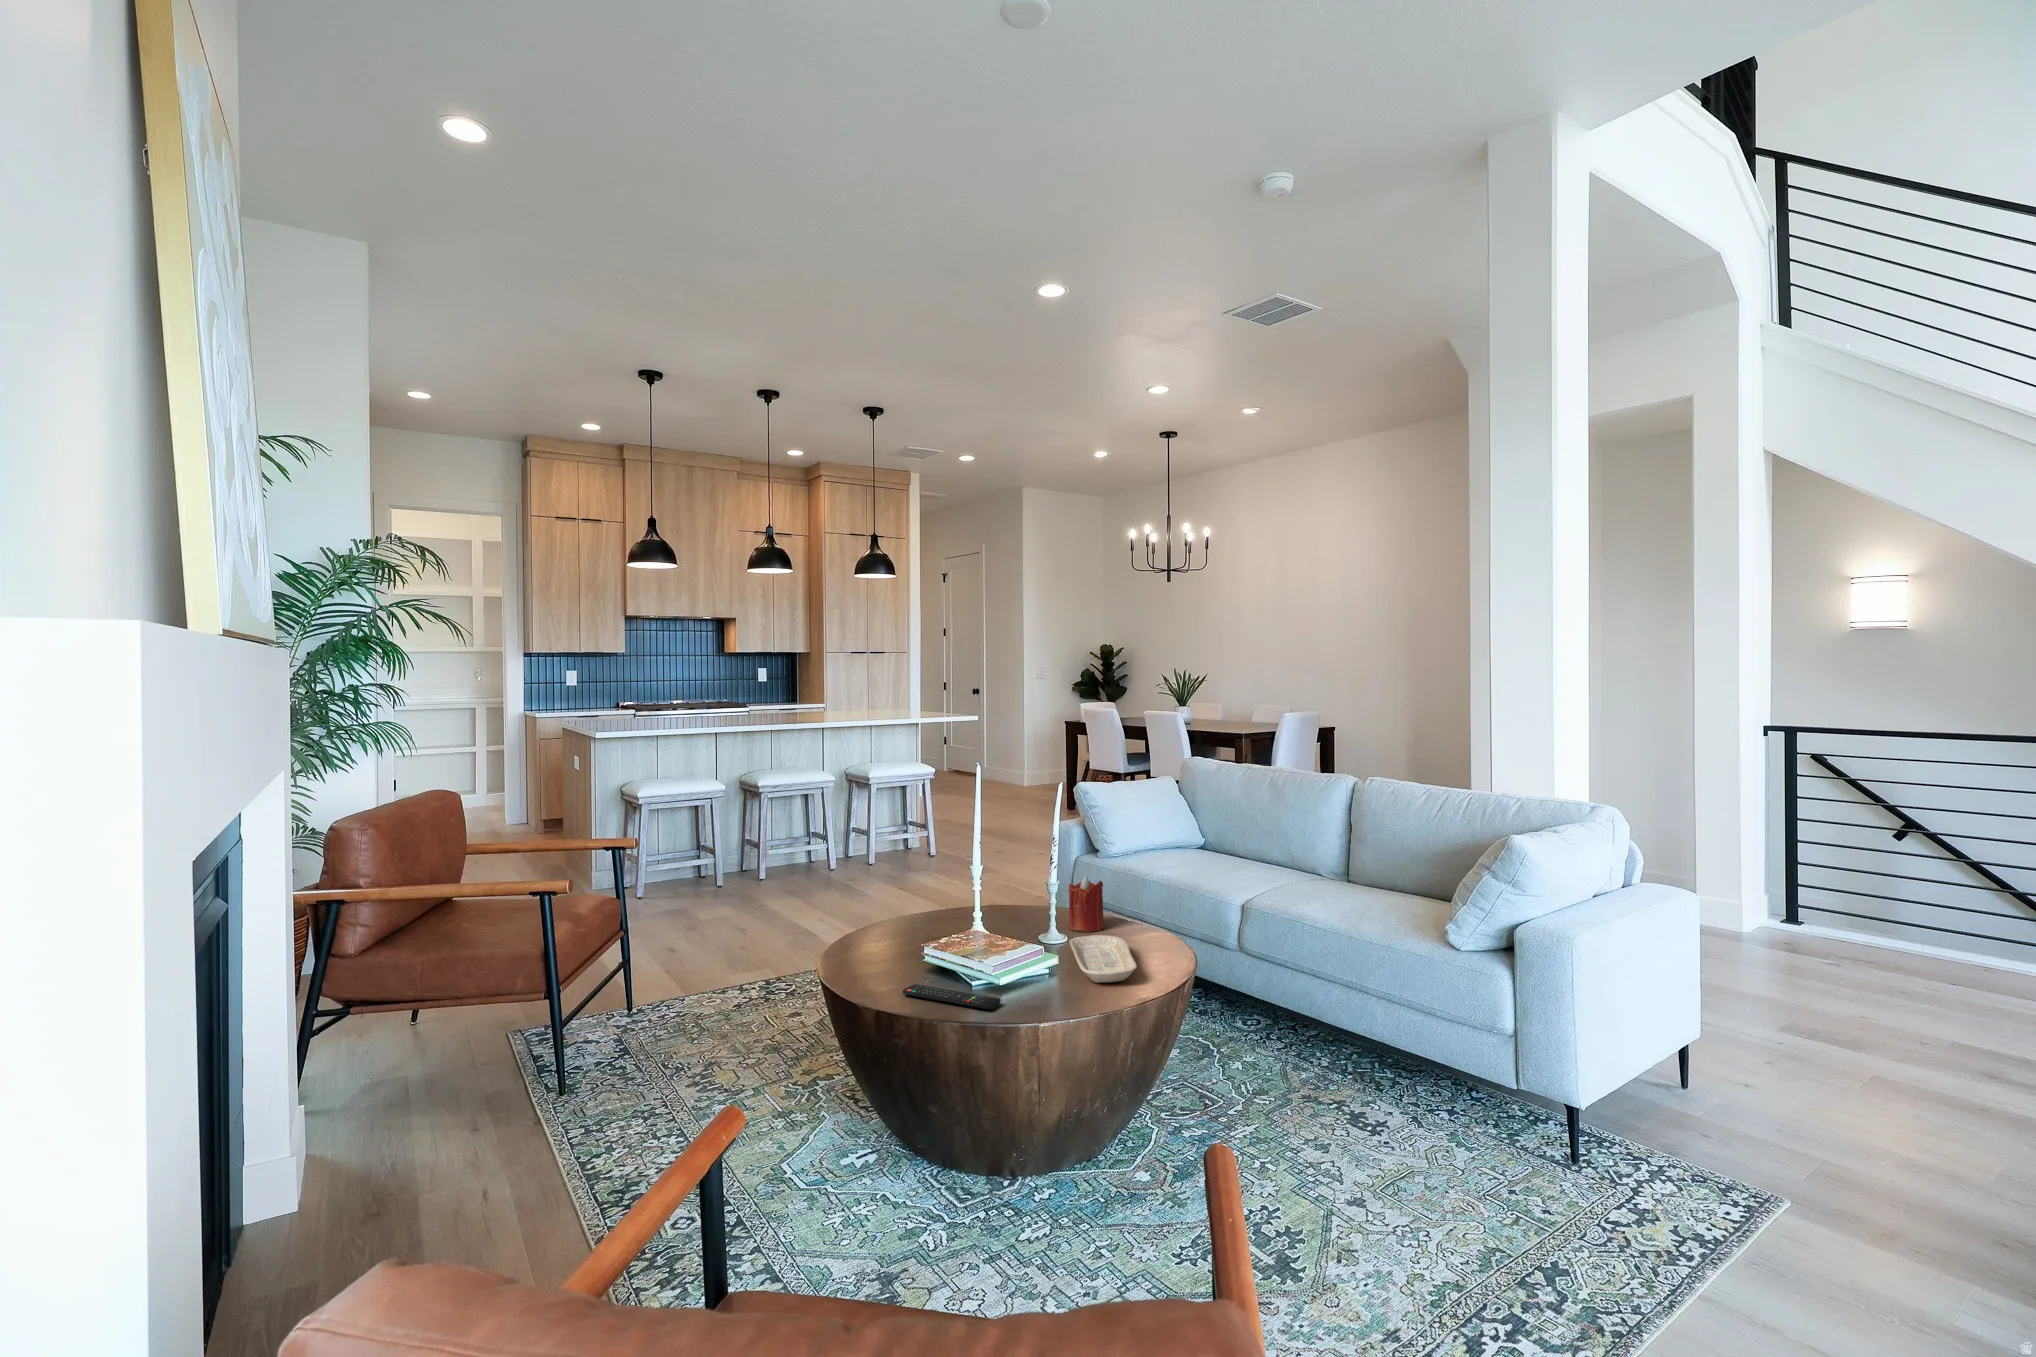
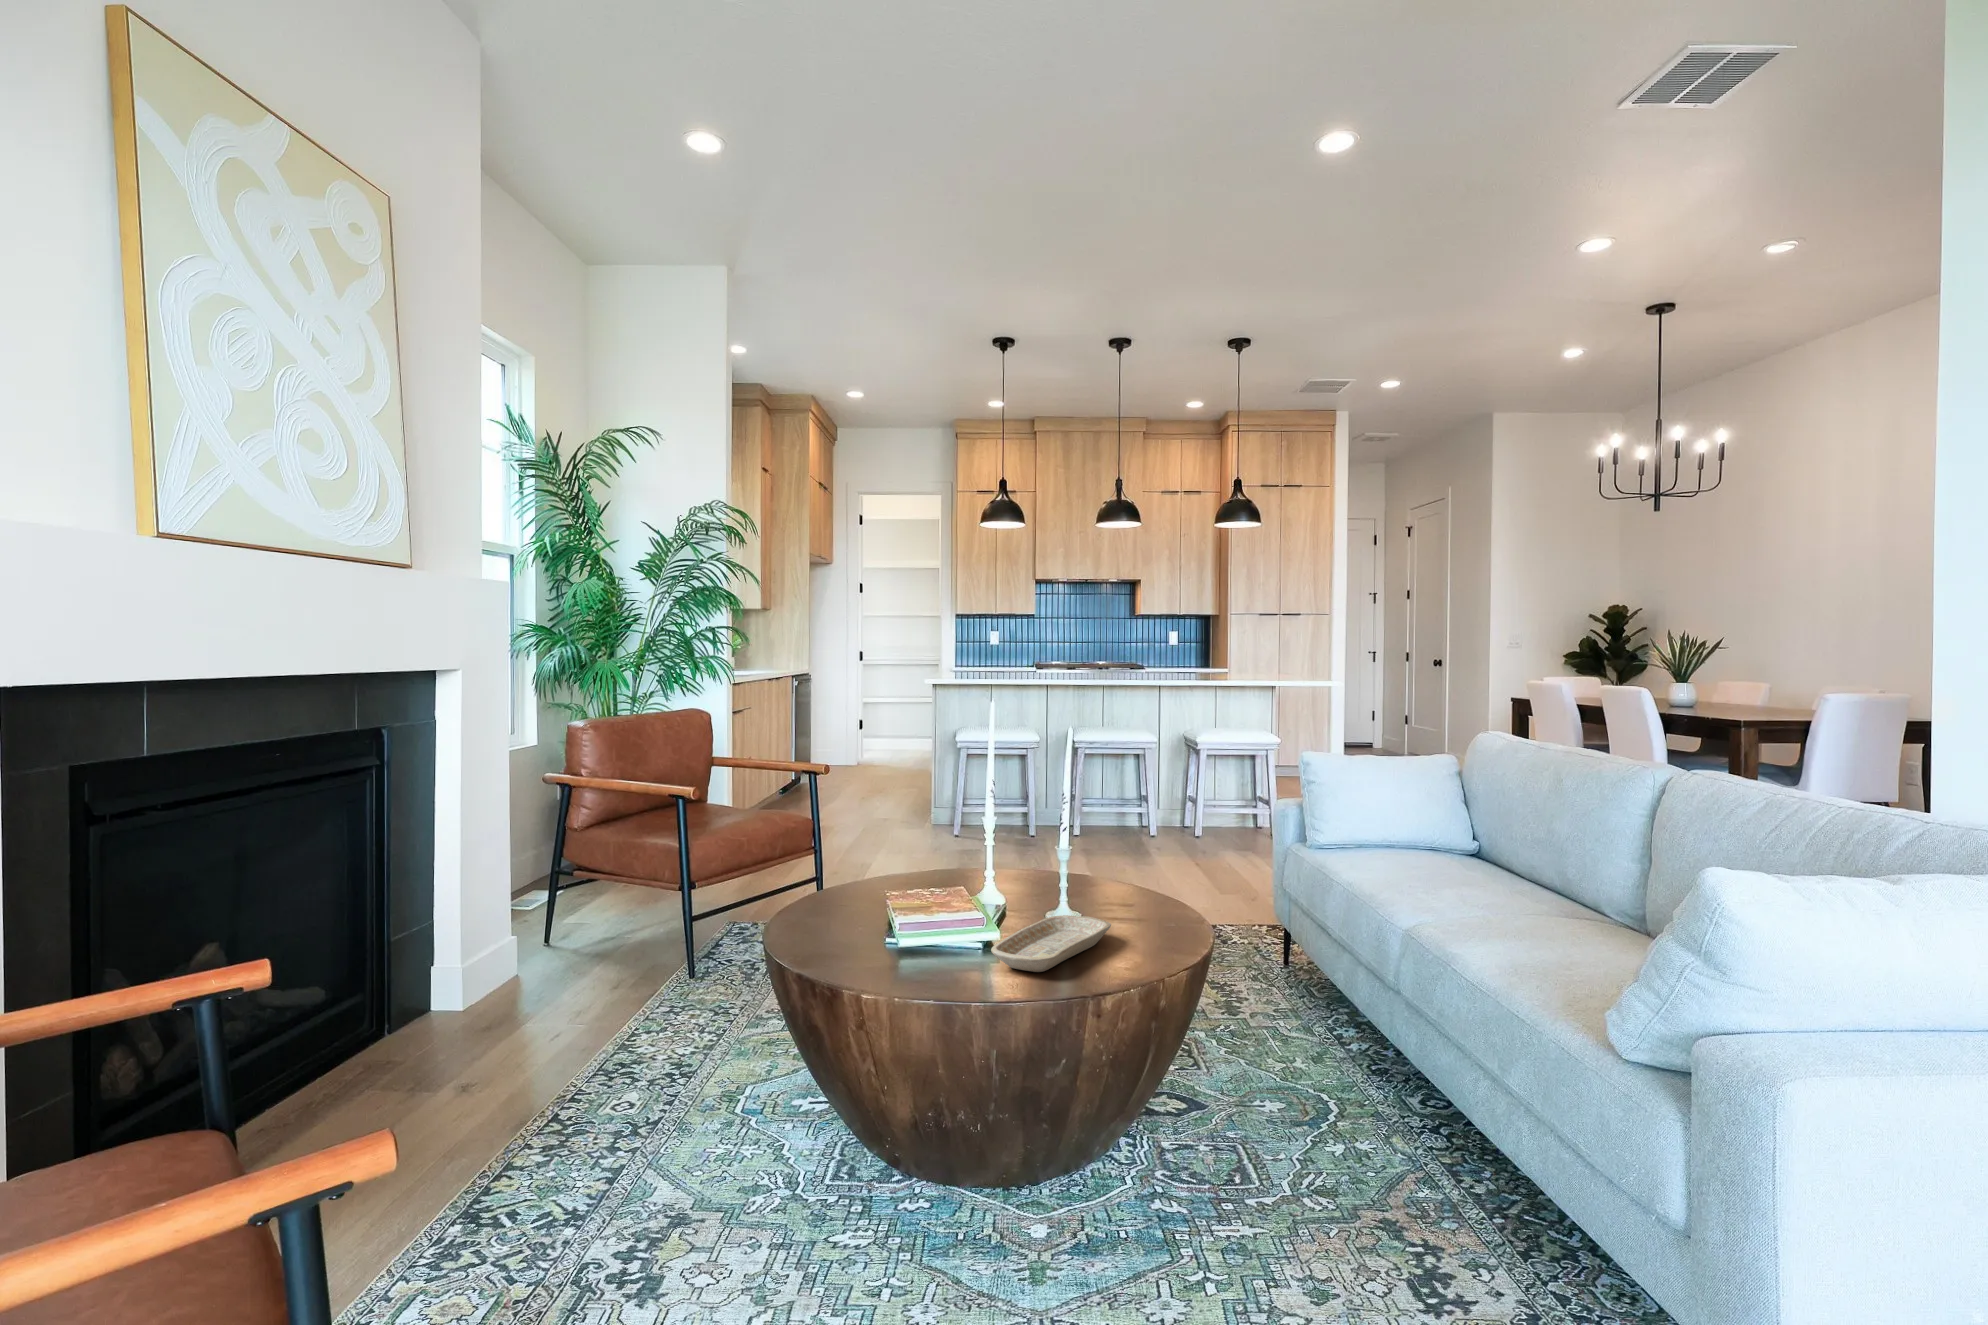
candle: present [1069,876,1104,932] -> none [1103,847,1150,917]
remote control: present [903,984,1000,1010] -> none [808,927,871,967]

